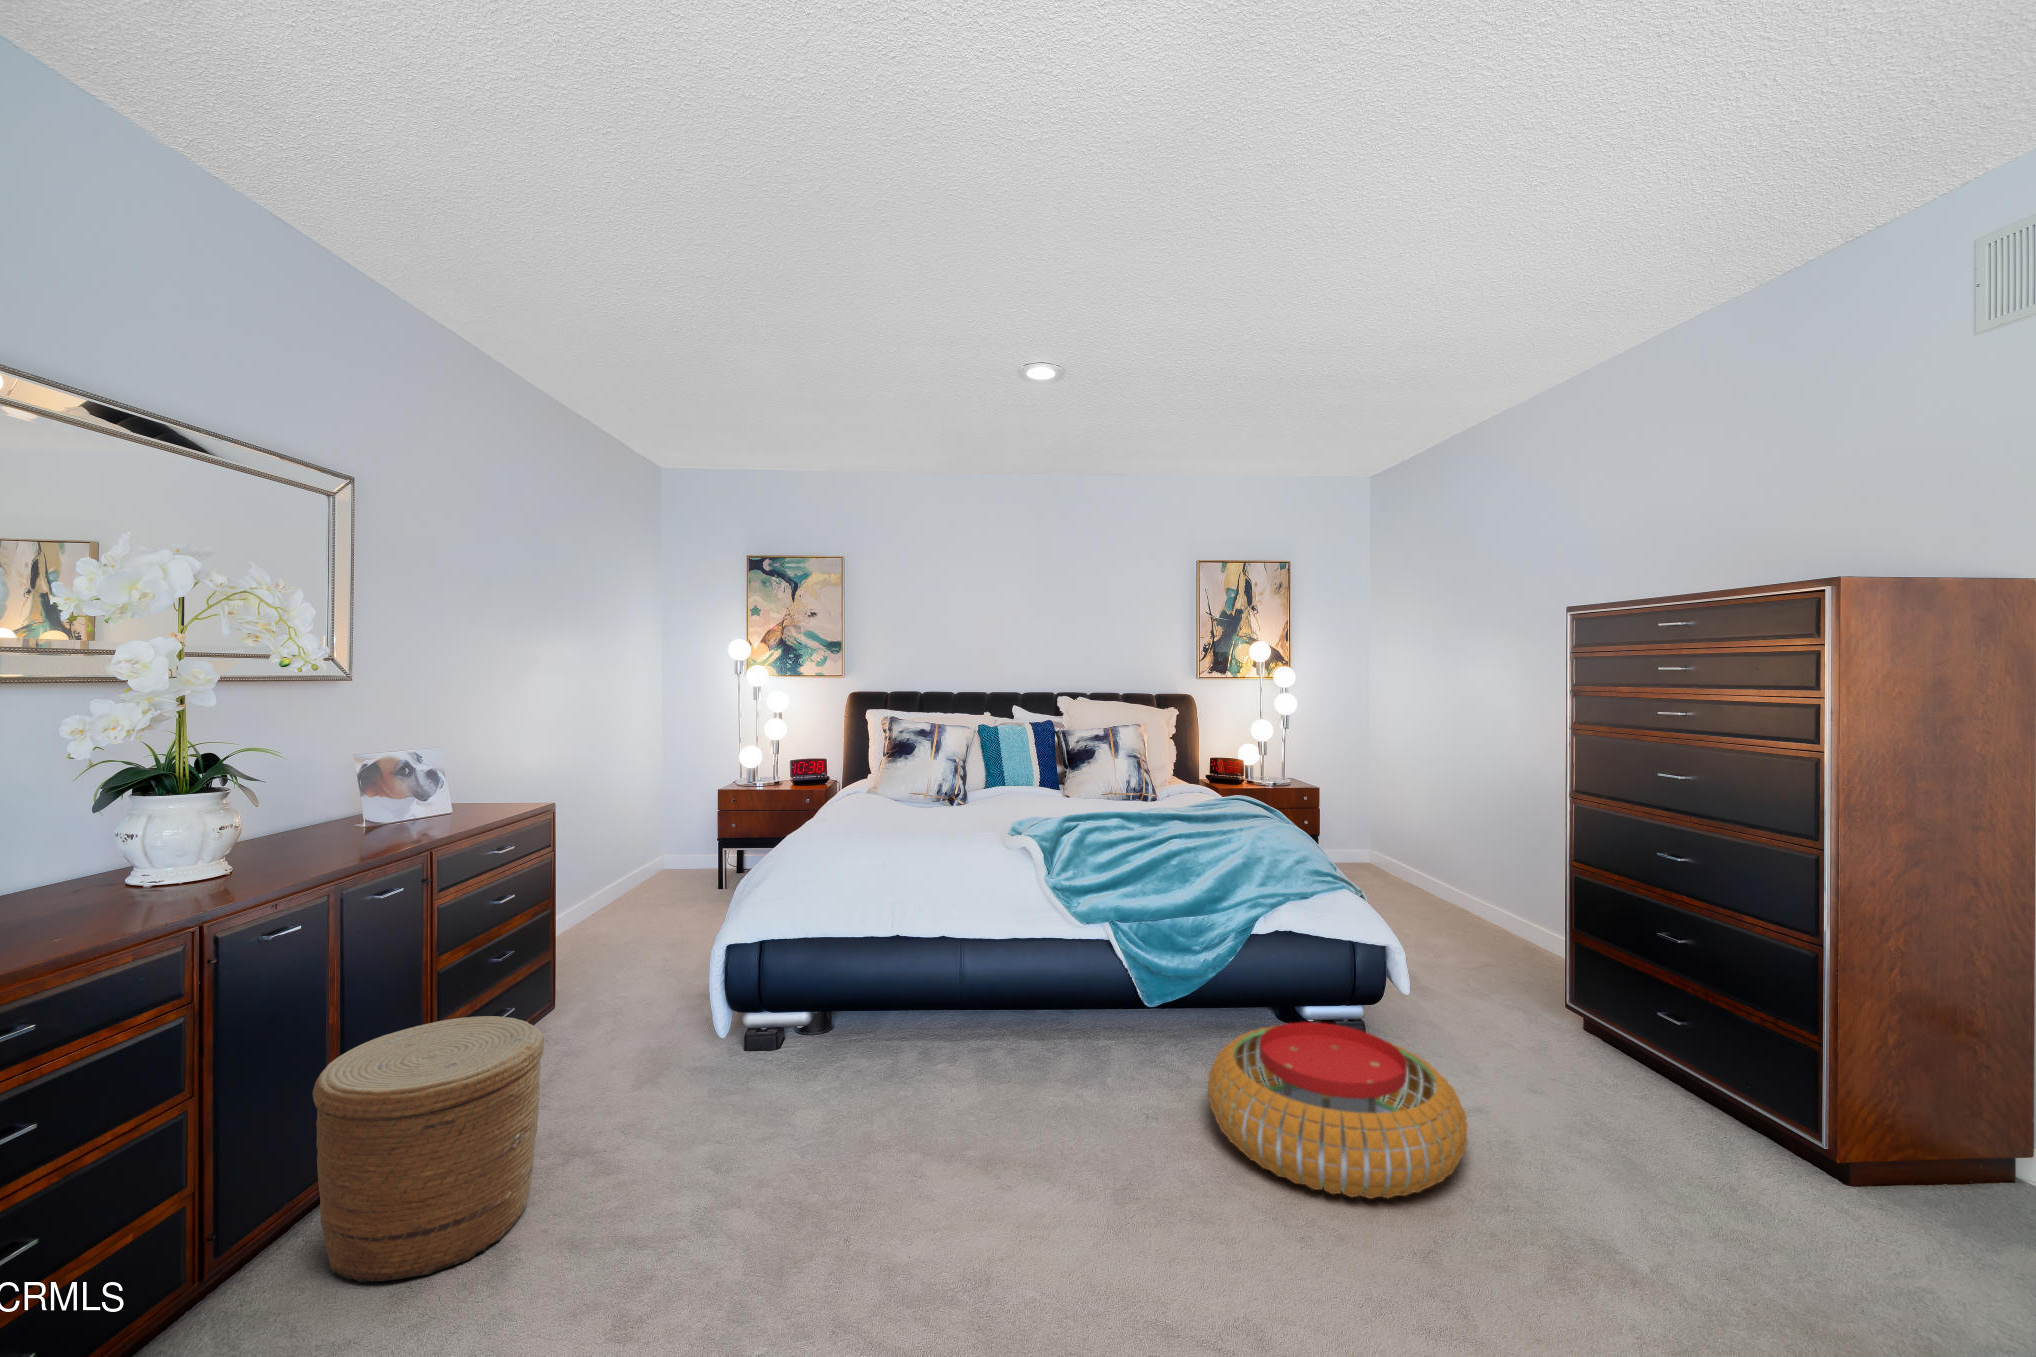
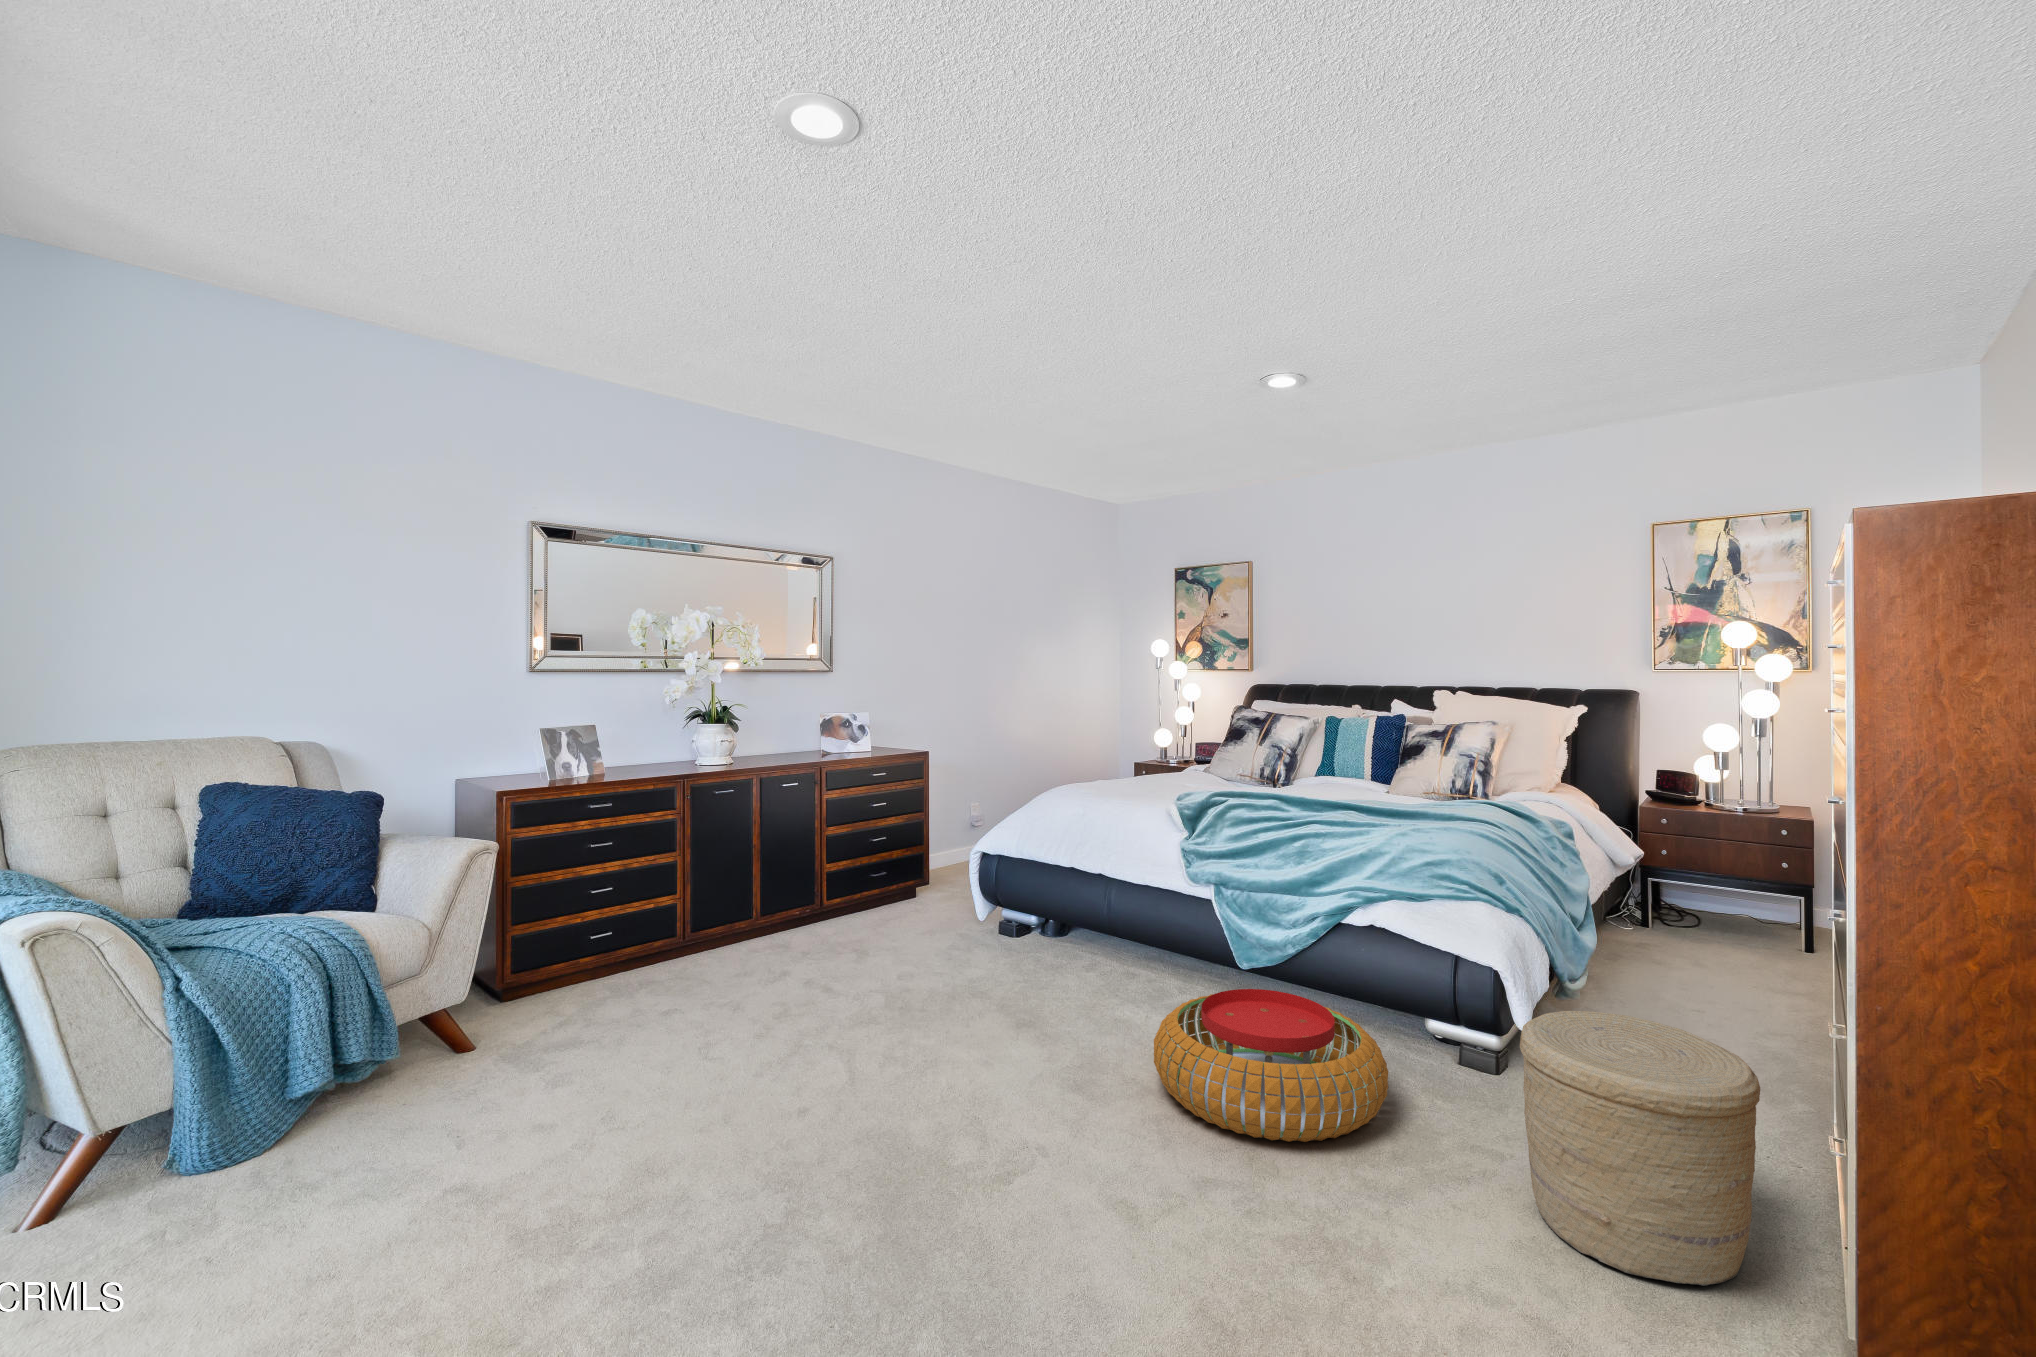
woven basket: present [313,1016,544,1282] -> present [1520,1011,1760,1286]

